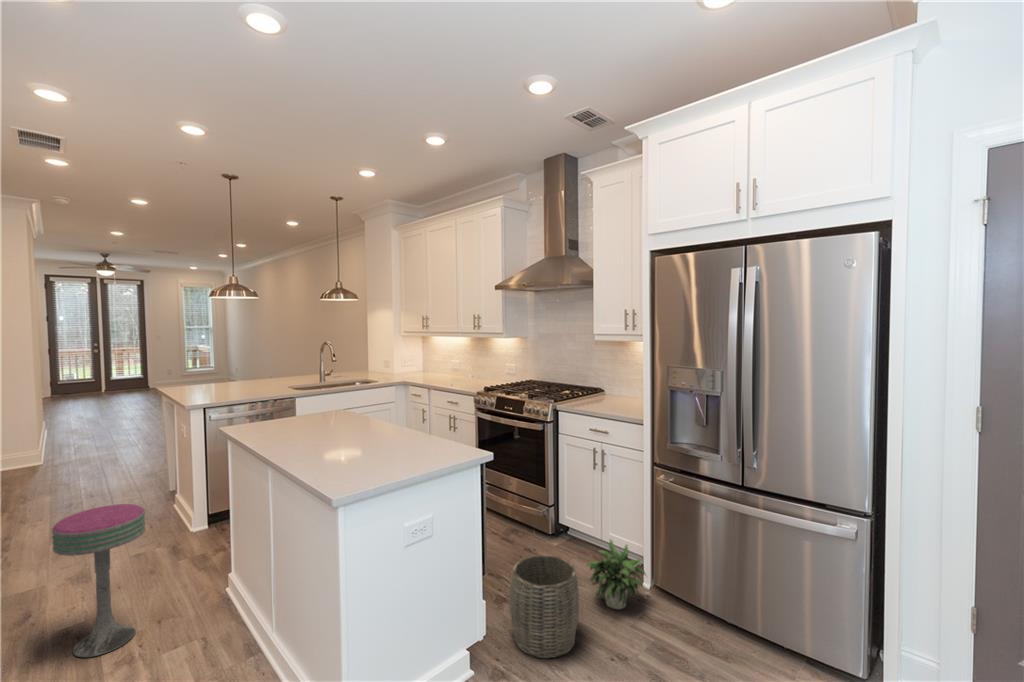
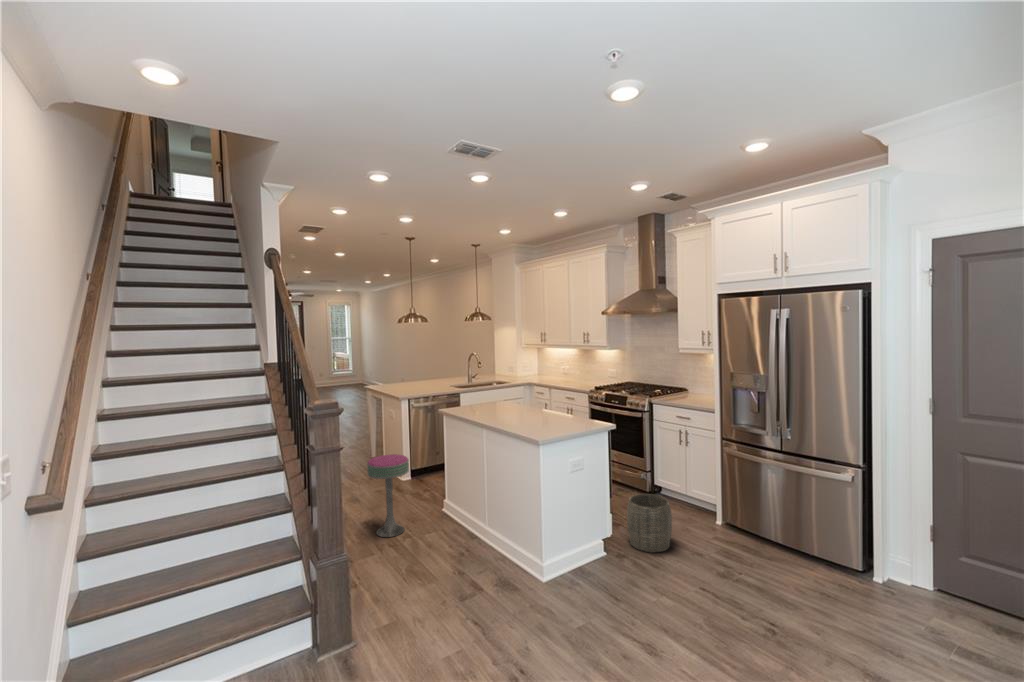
potted plant: present [587,540,649,609] -> none [676,489,721,533]

